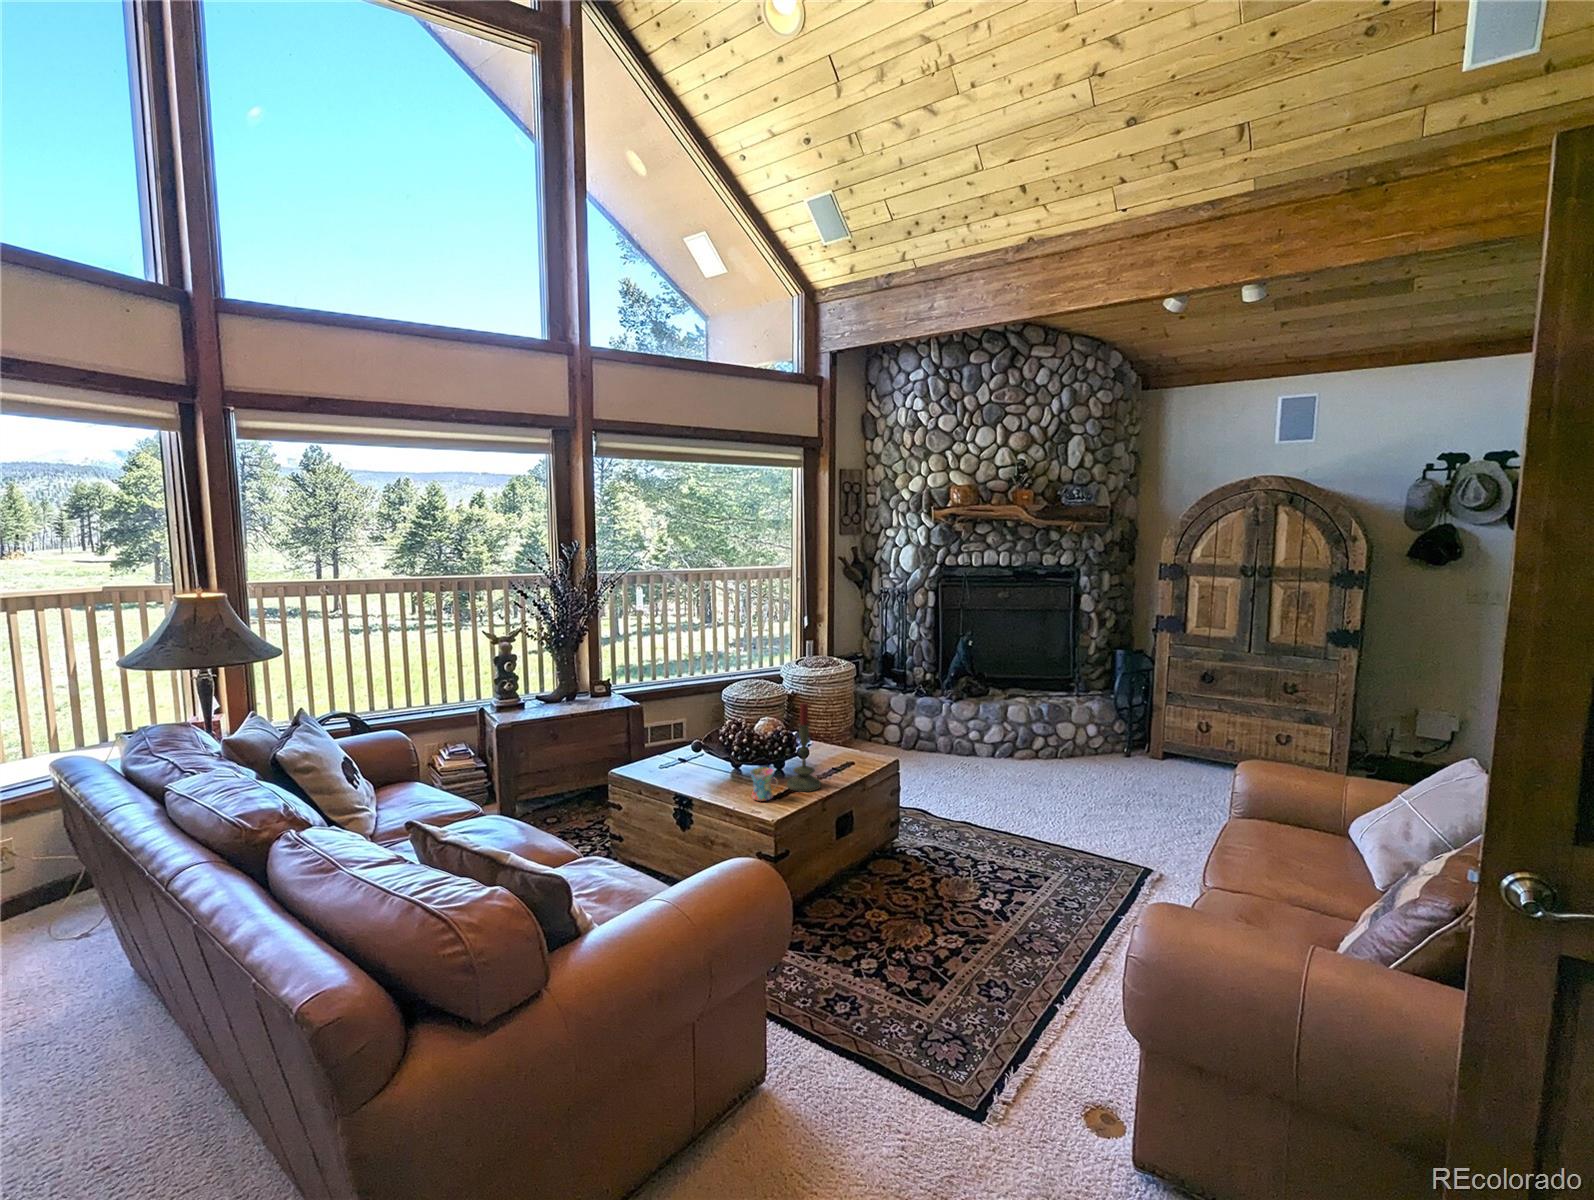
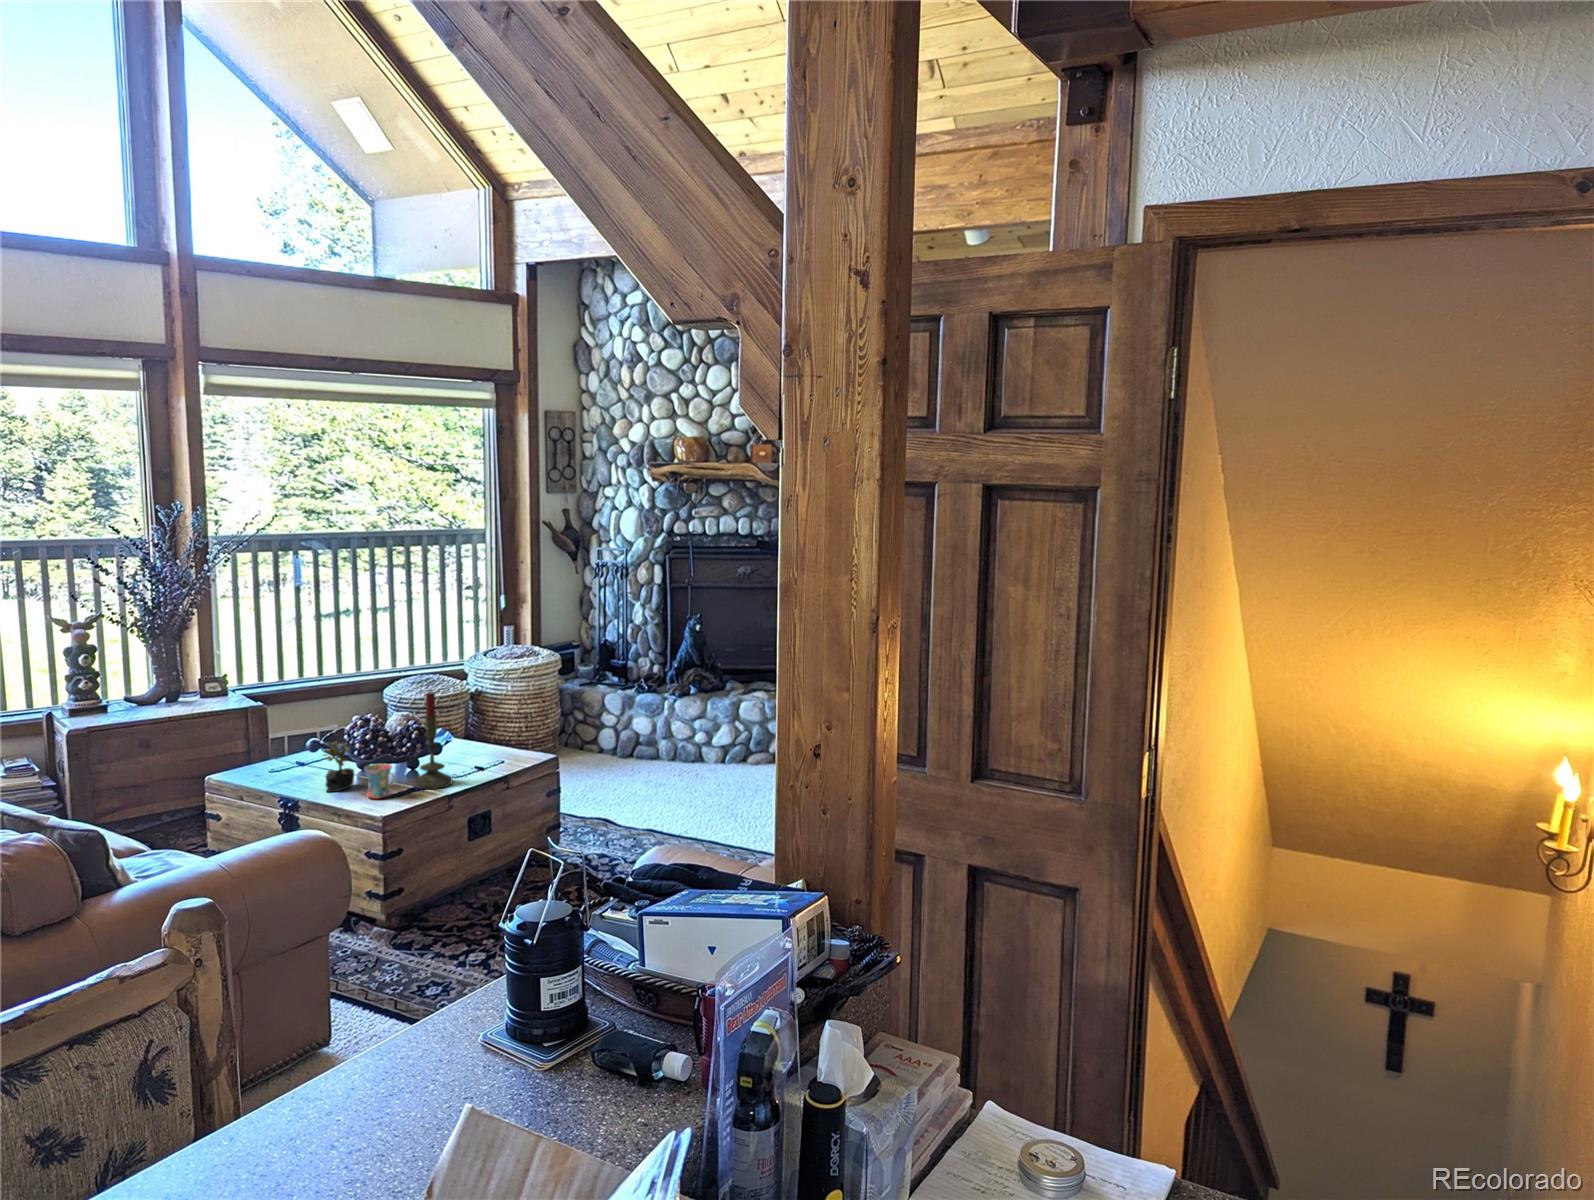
succulent plant: none [713,742,742,792] -> present [324,742,354,792]

